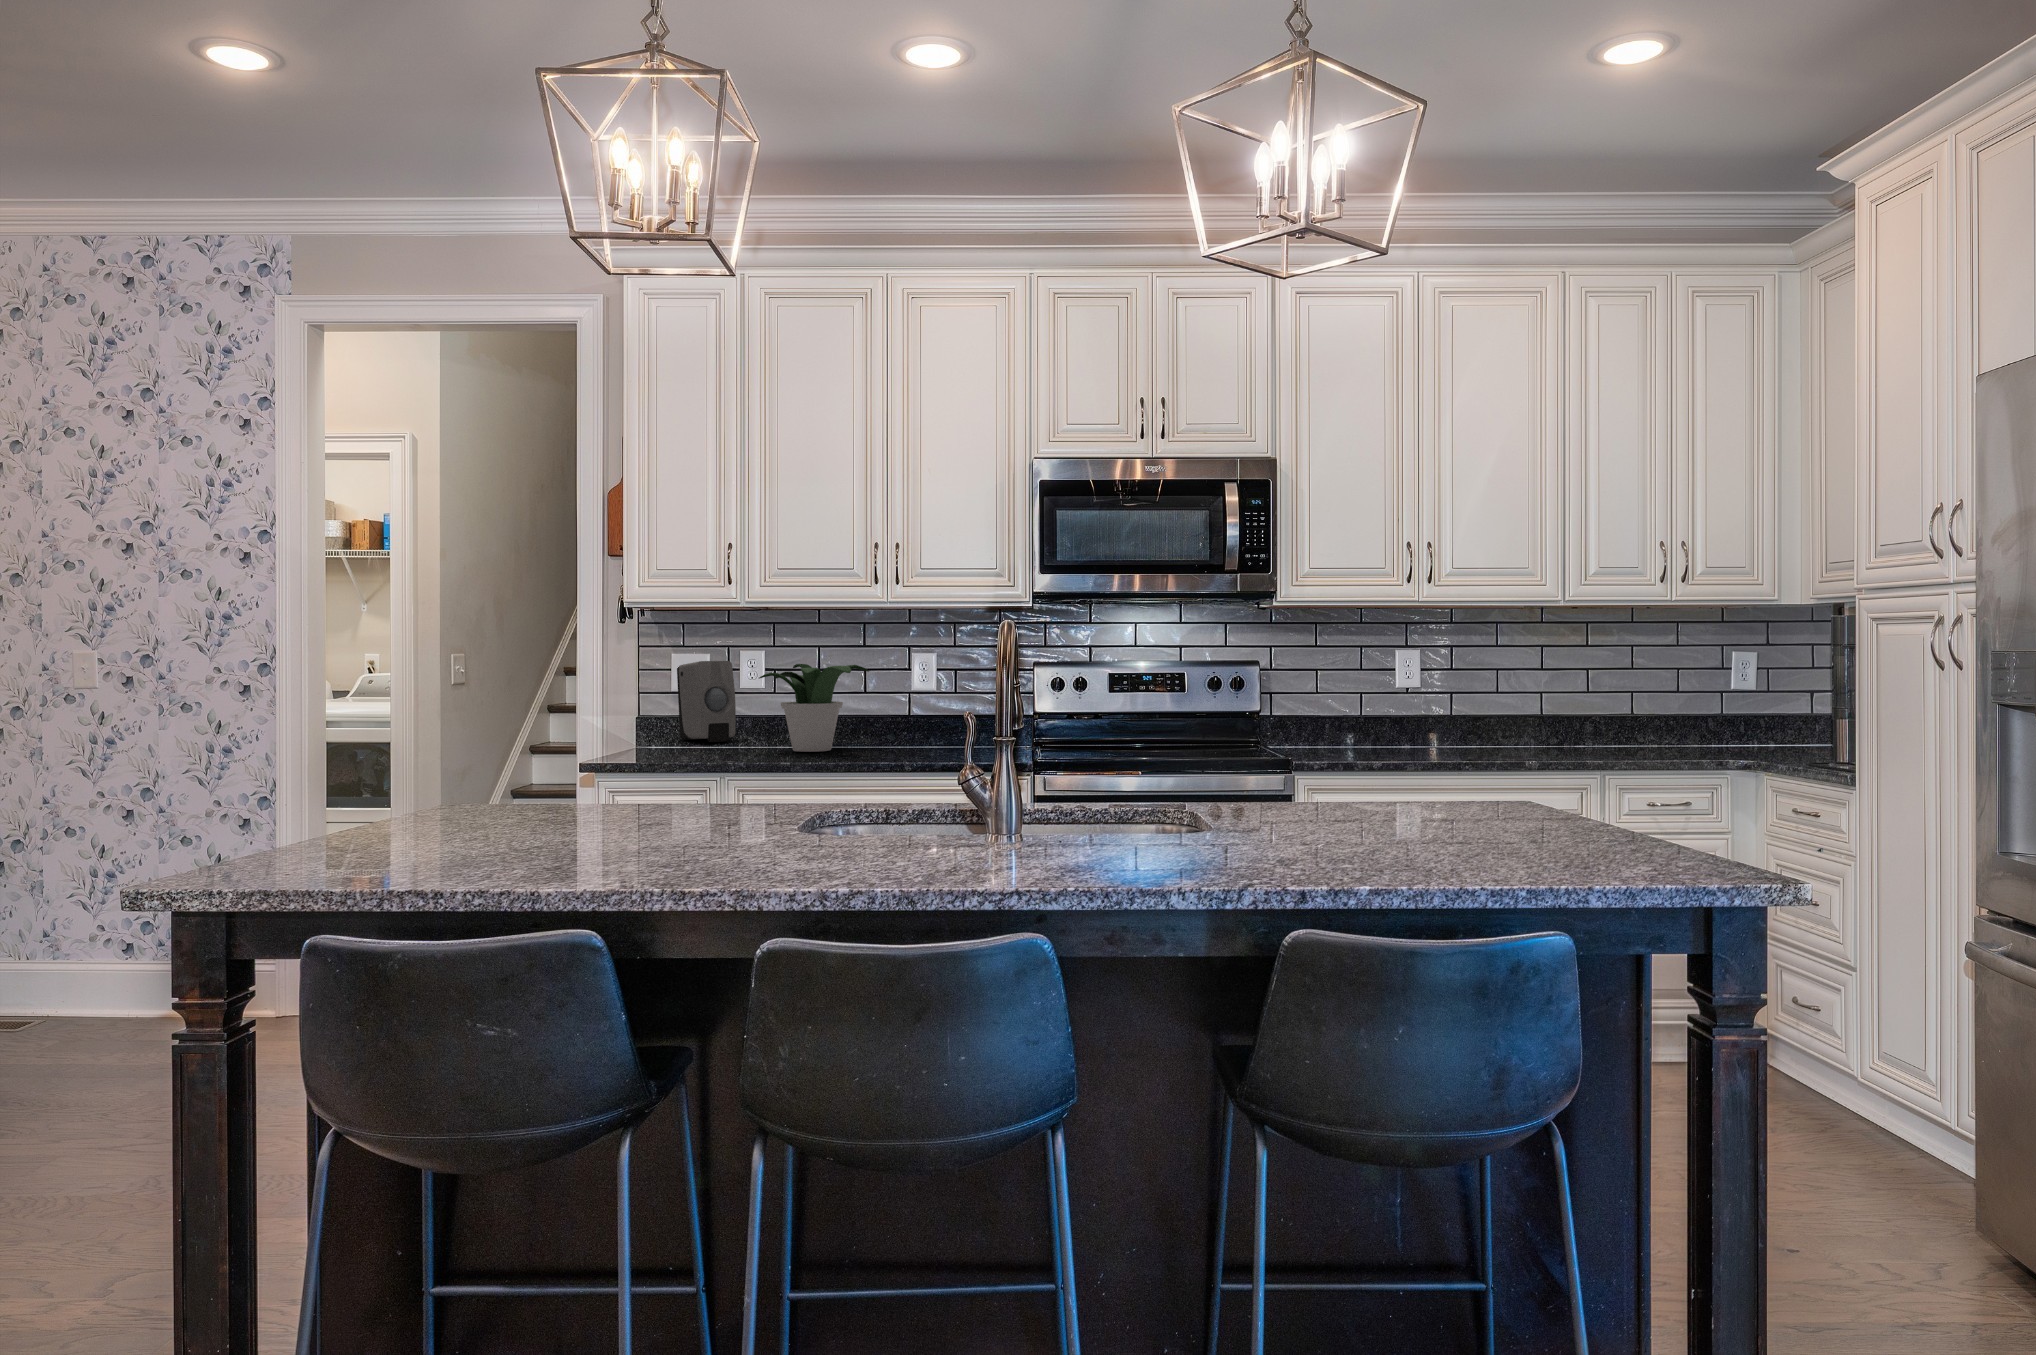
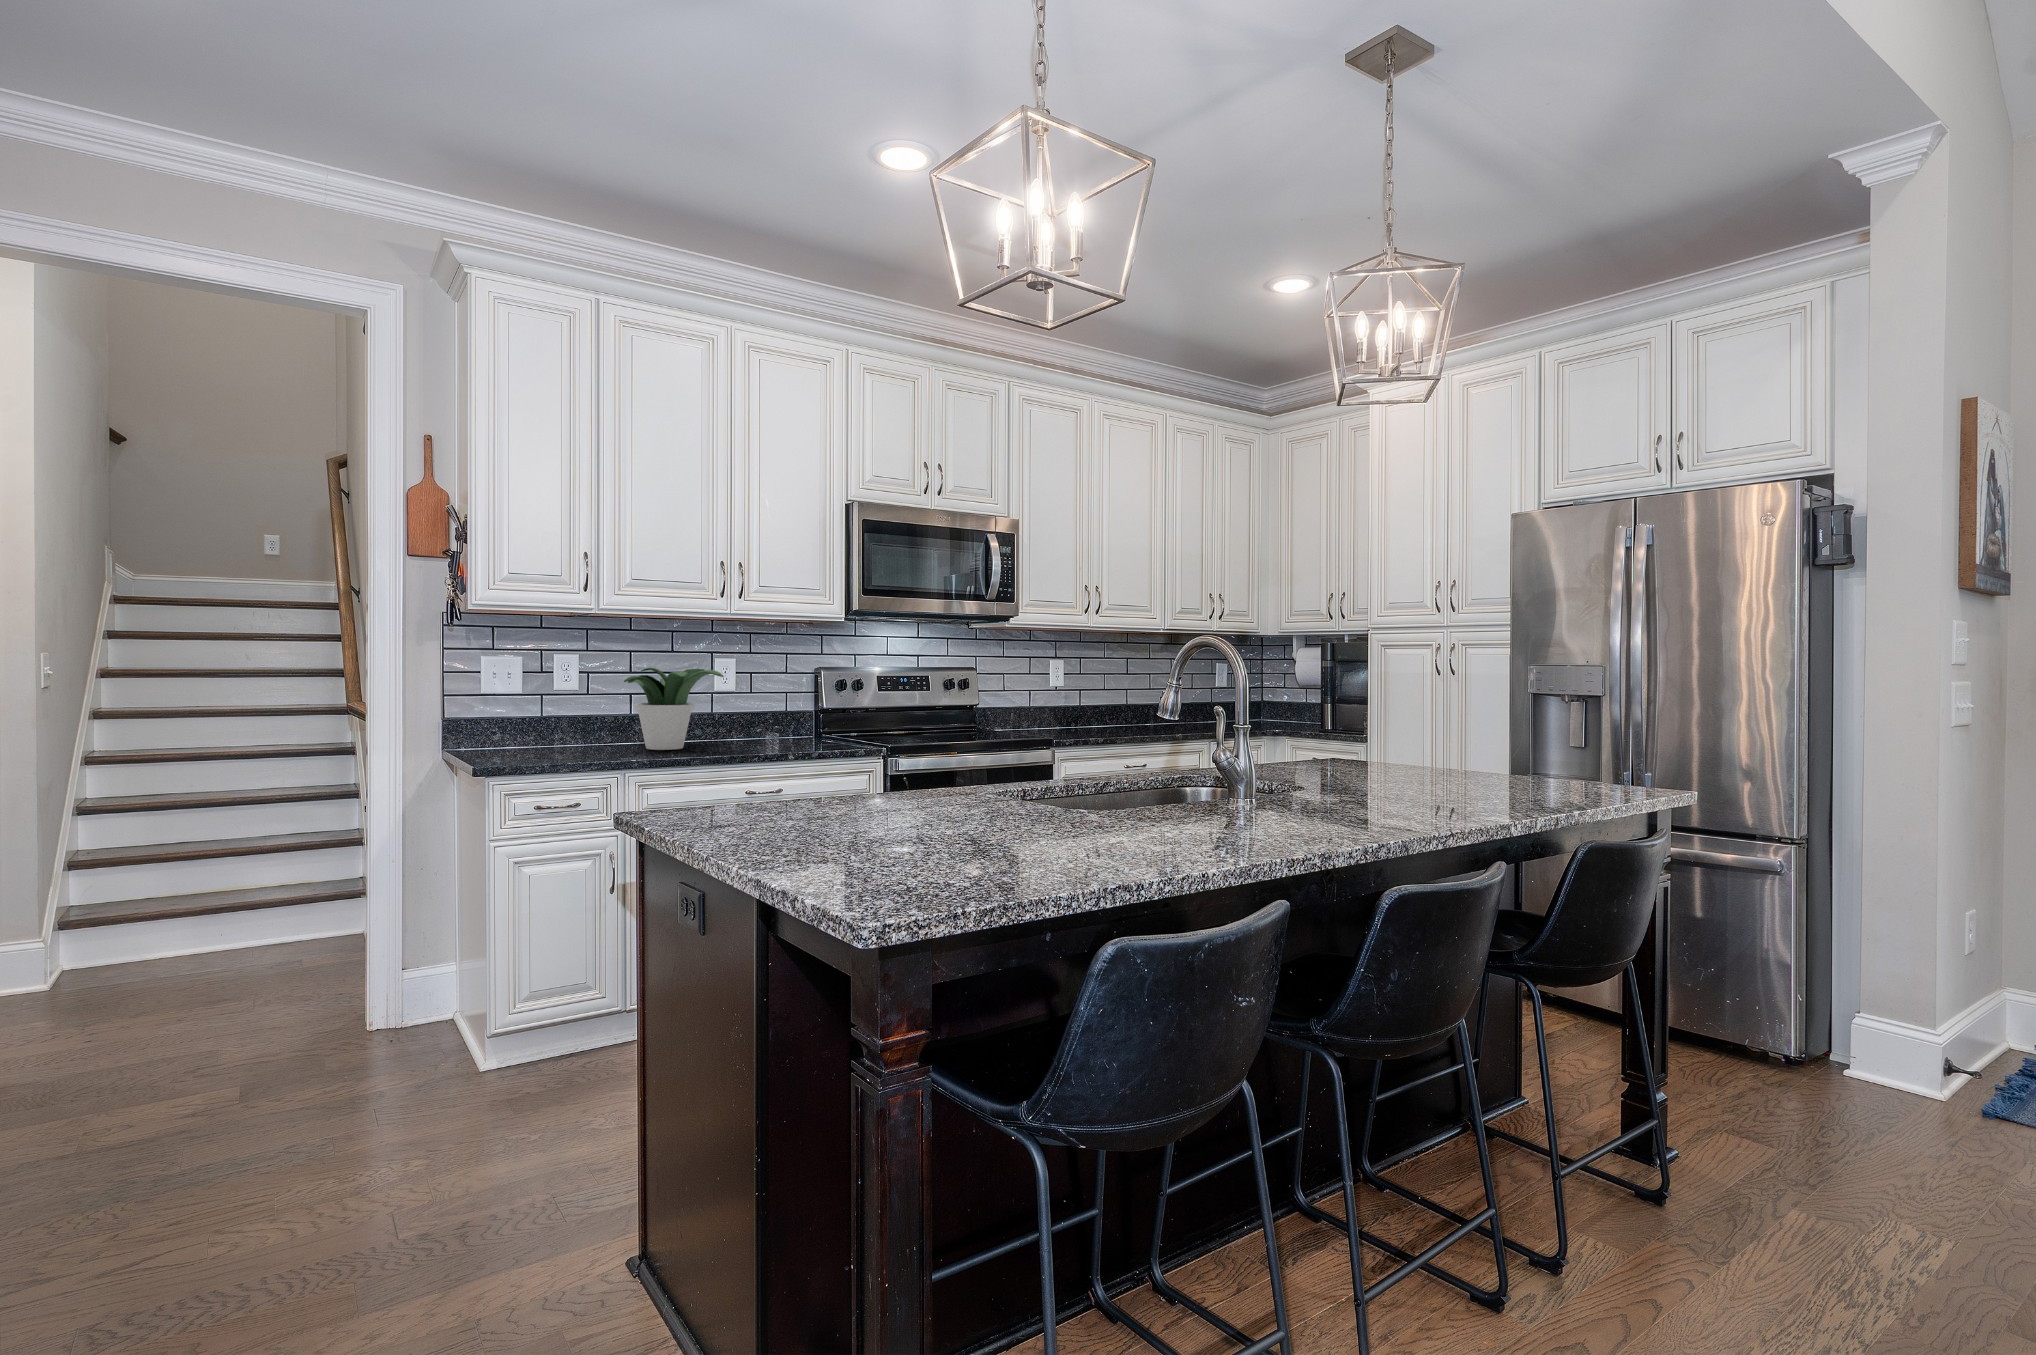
soap dispenser: present [677,661,736,742] -> none [483,664,556,744]

